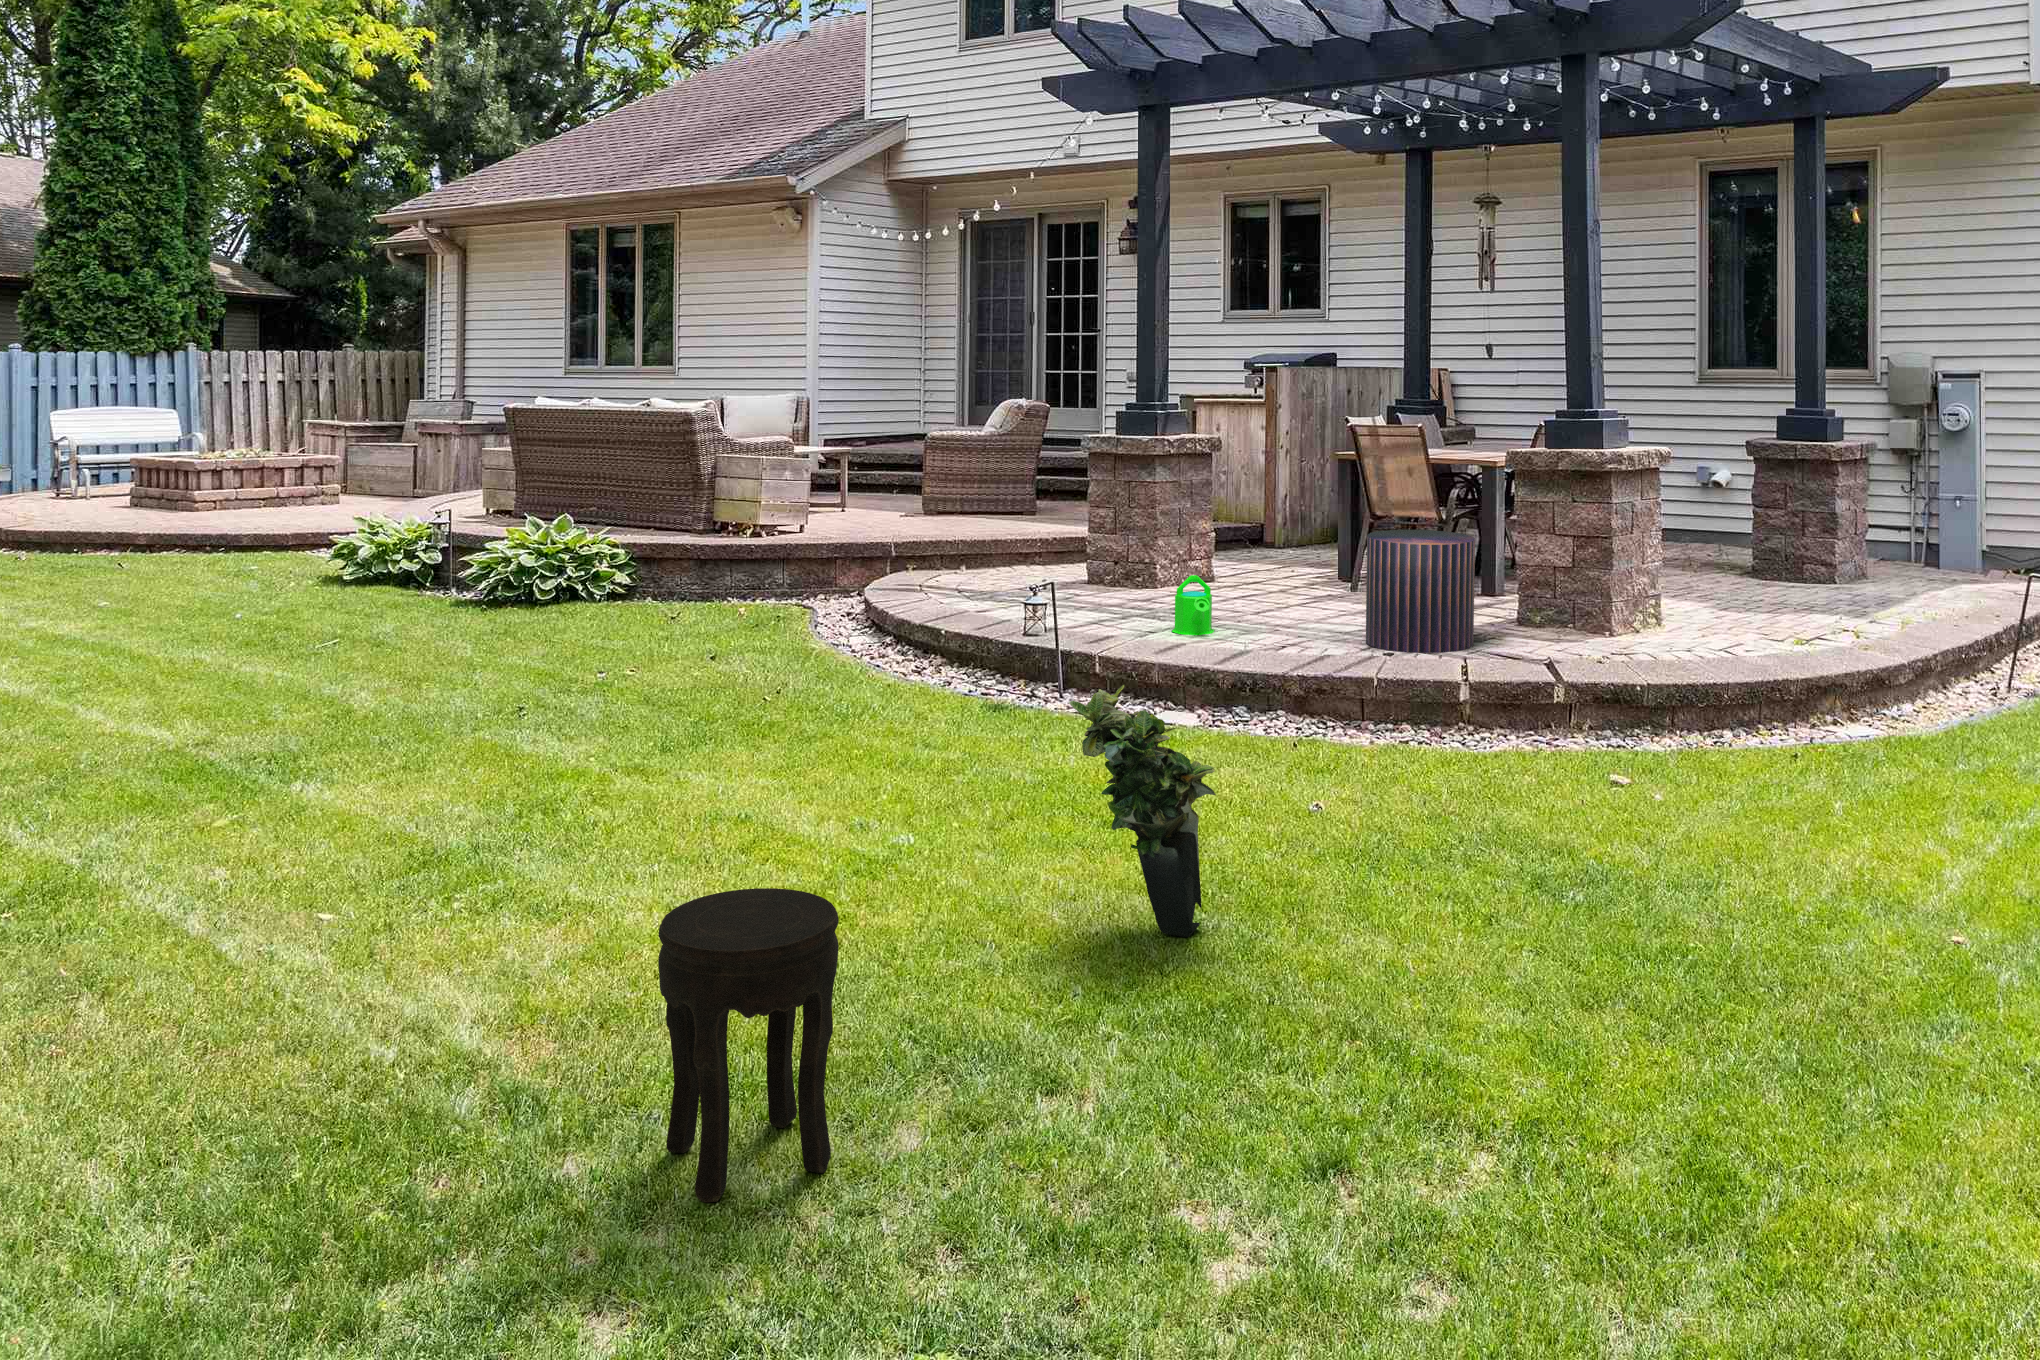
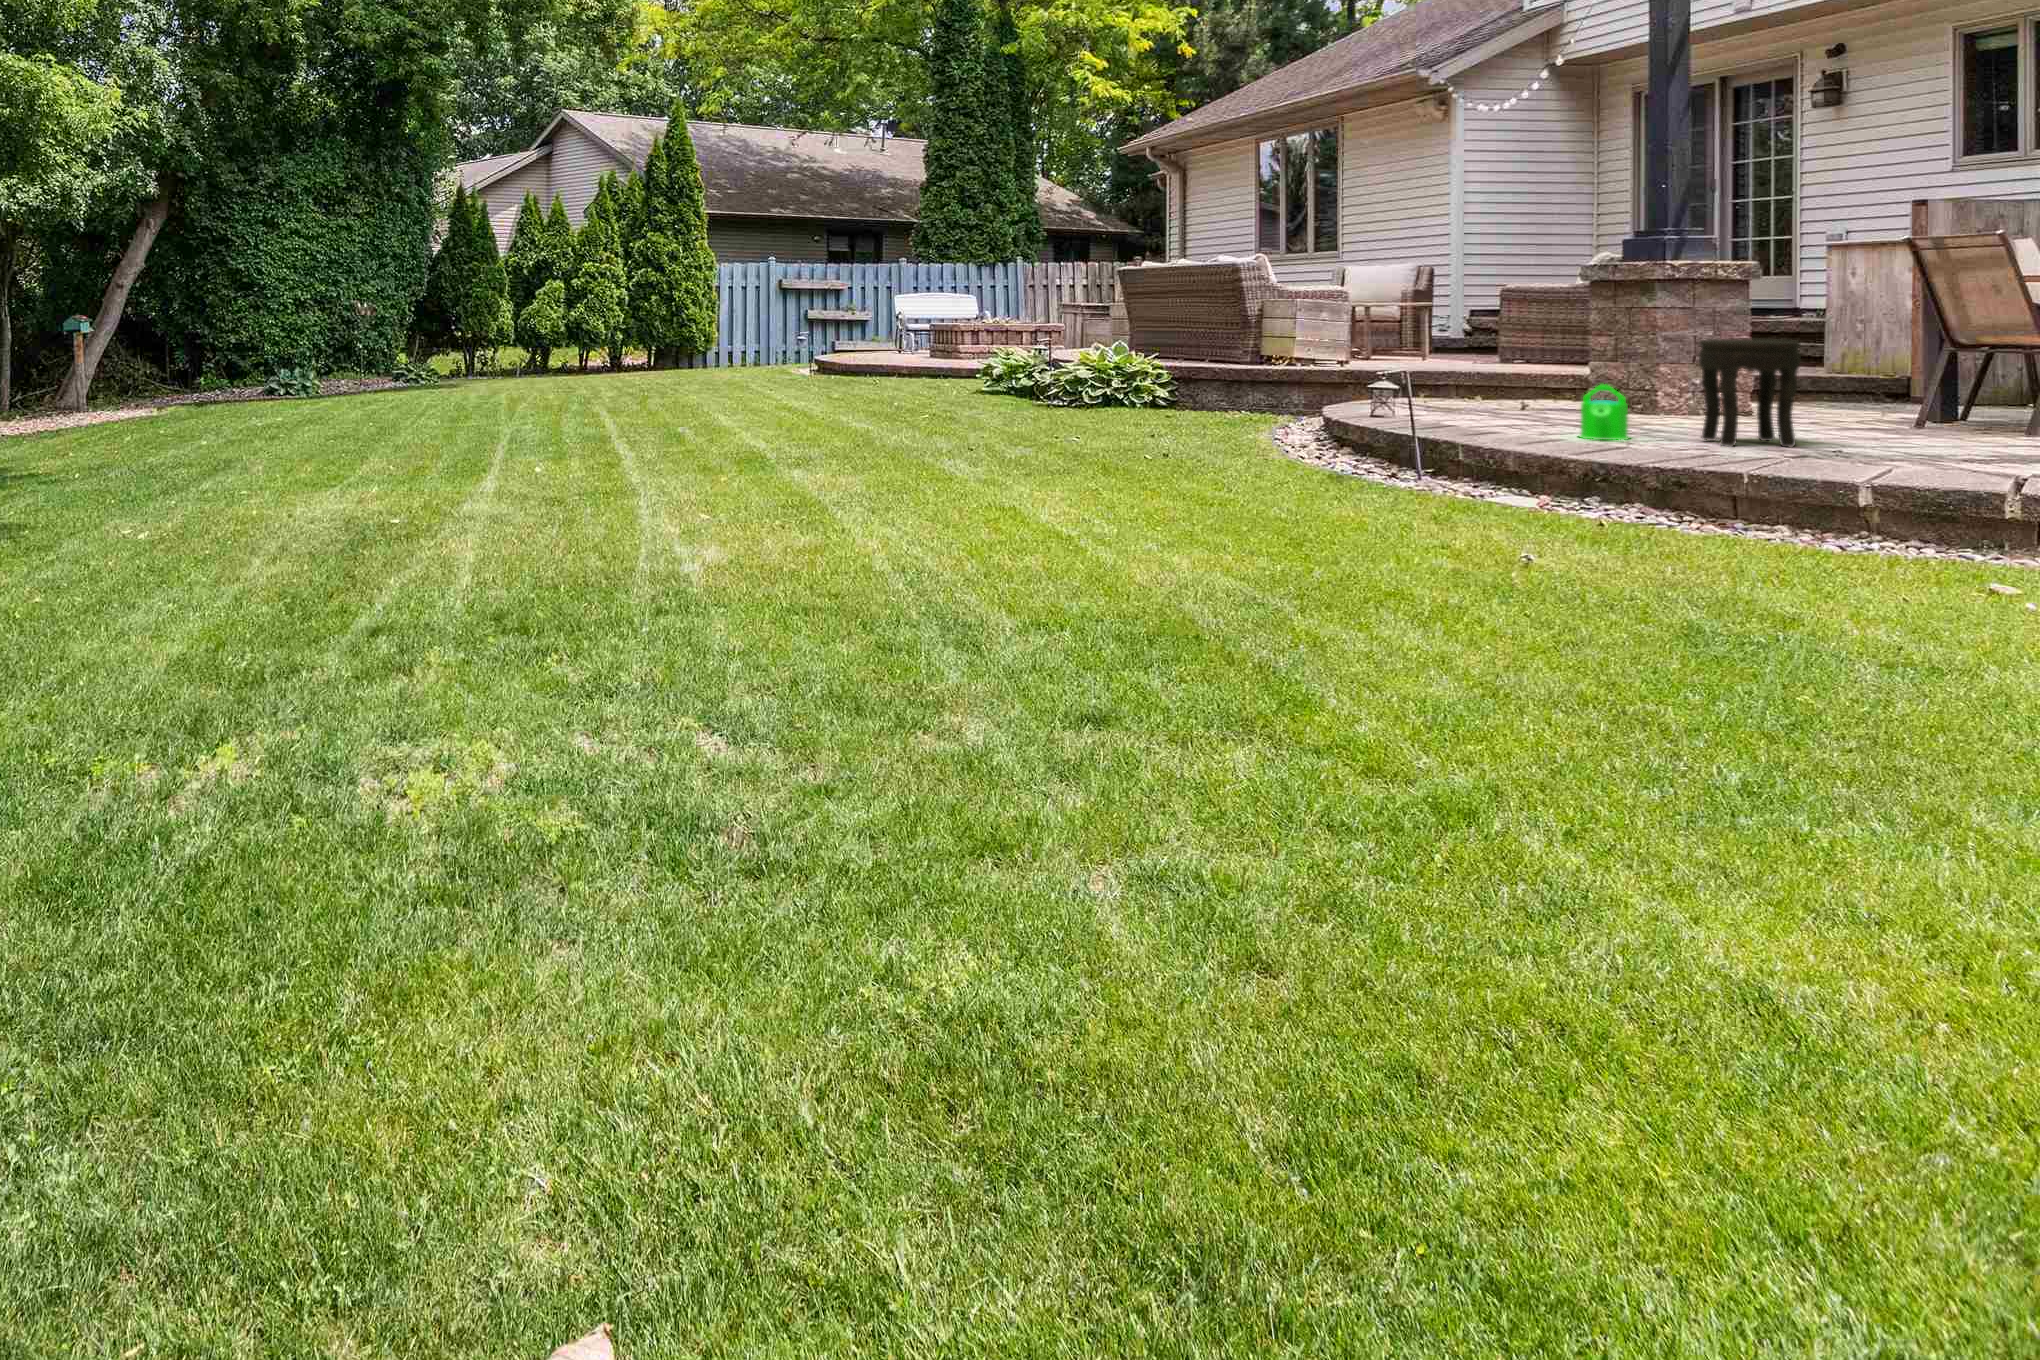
pouf: present [1366,530,1475,653] -> none [1799,341,1968,469]
potted plant: present [1069,685,1216,937] -> none [1148,395,1267,582]
side table: present [658,888,839,1202] -> present [1699,338,1801,447]

